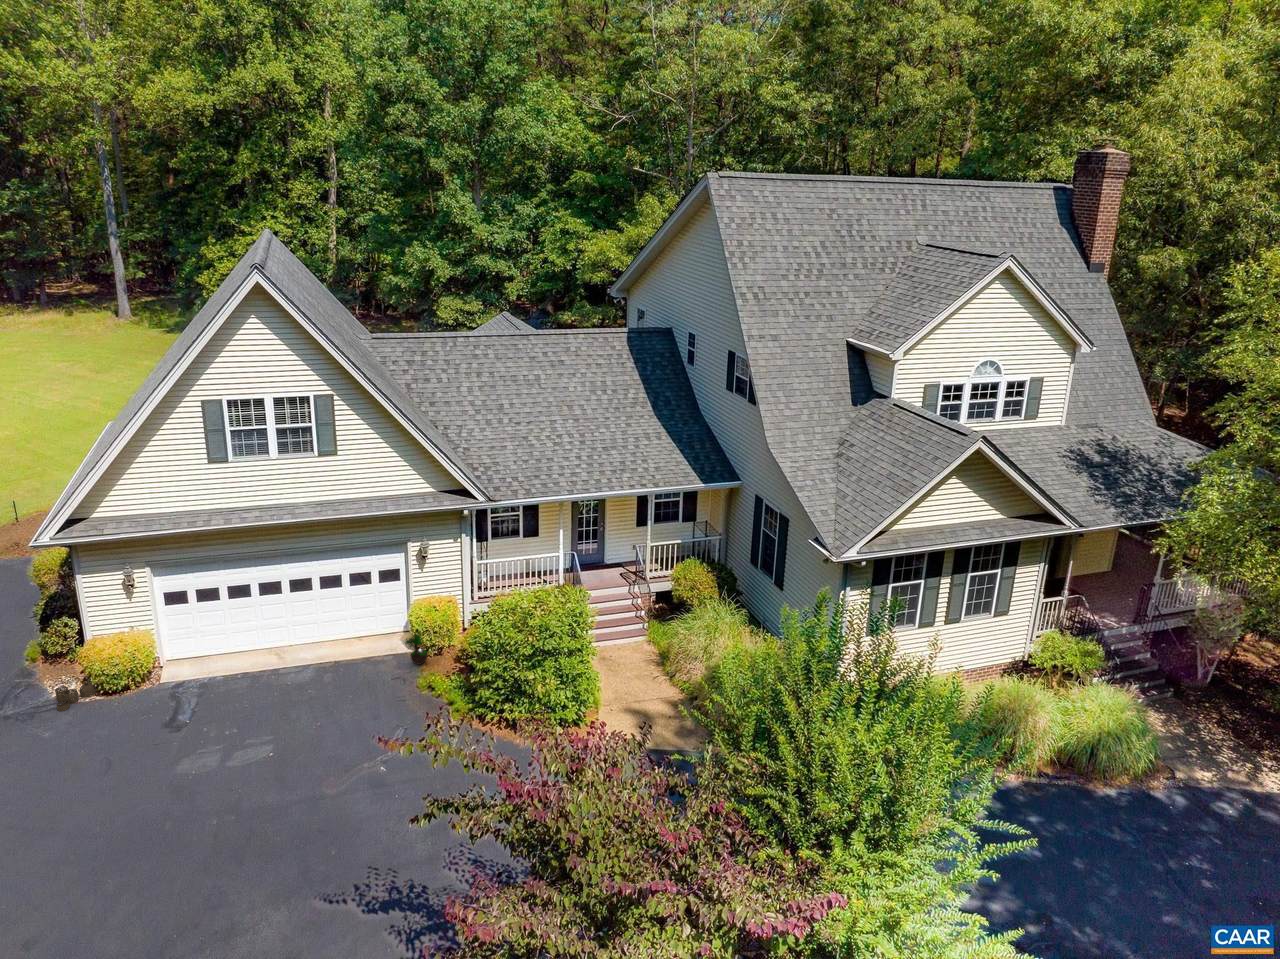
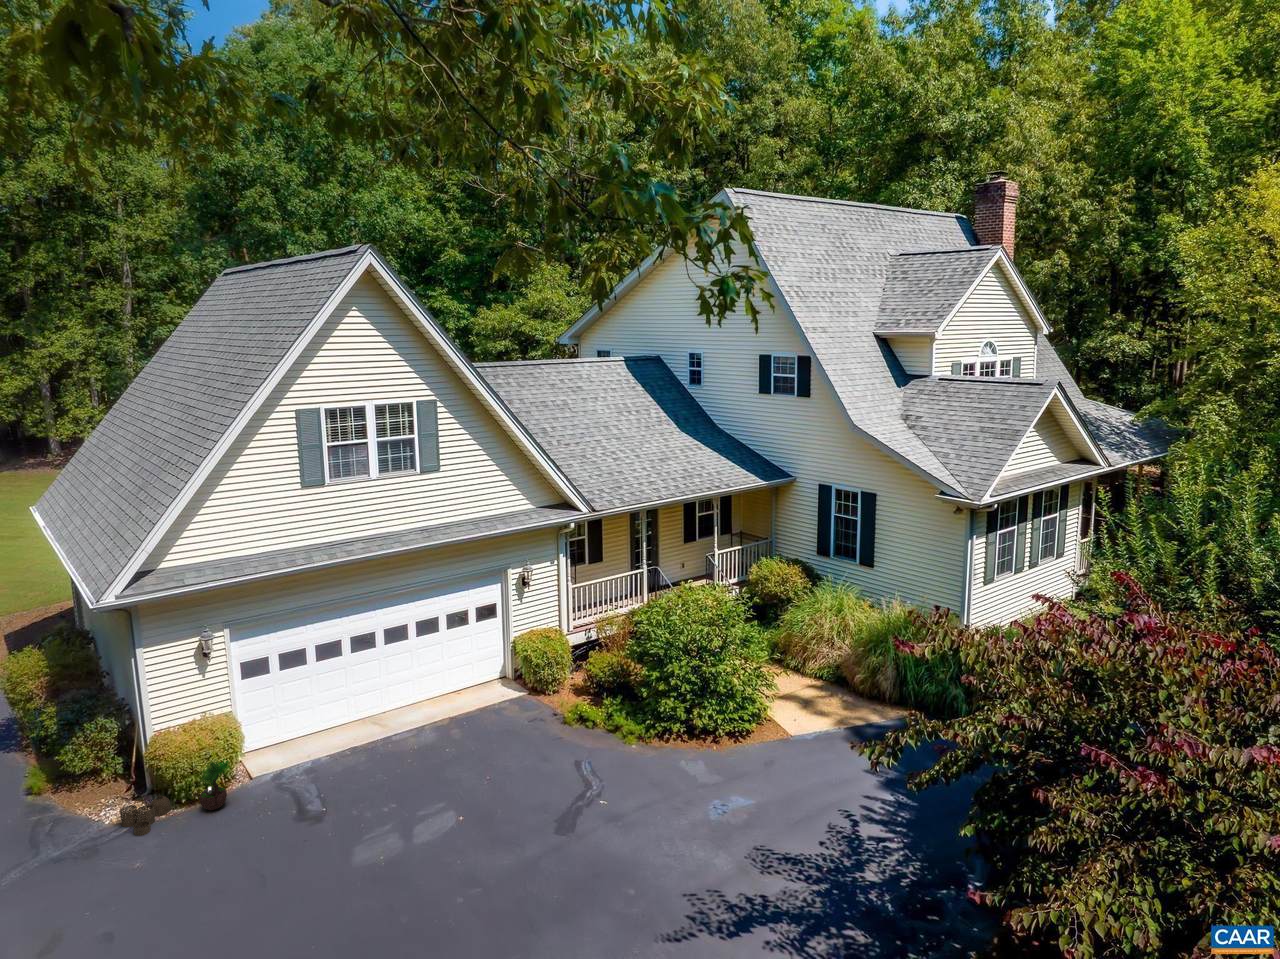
potted tree: present [405,634,428,664] -> present [199,759,228,810]

